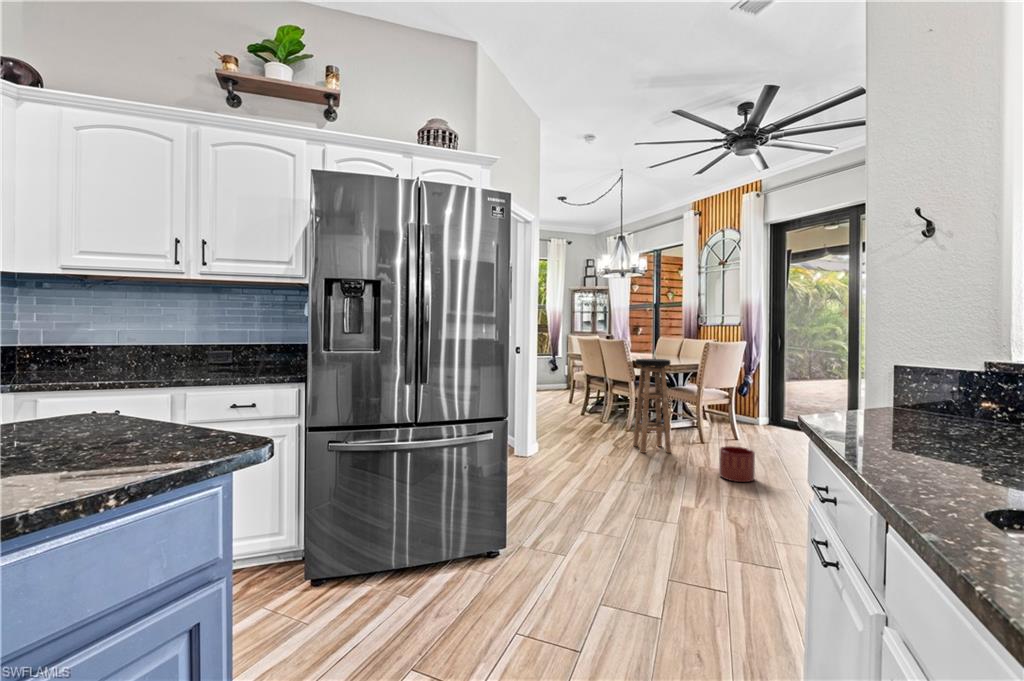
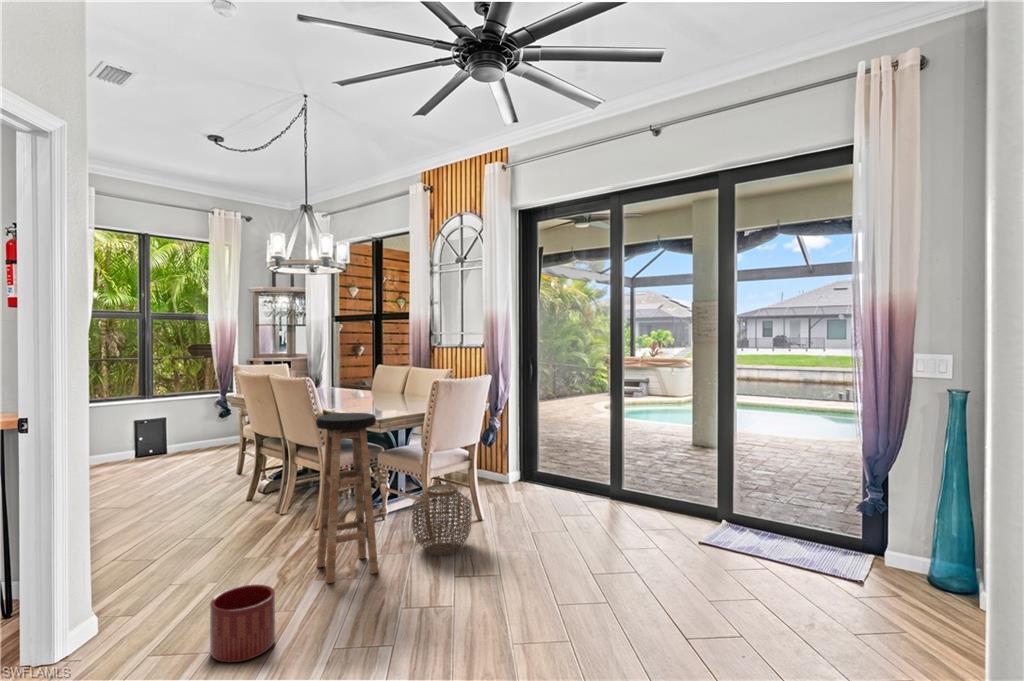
woven basket: none [691,408,732,451] -> present [412,484,471,555]
planter: present [719,446,755,482] -> present [210,584,275,662]

